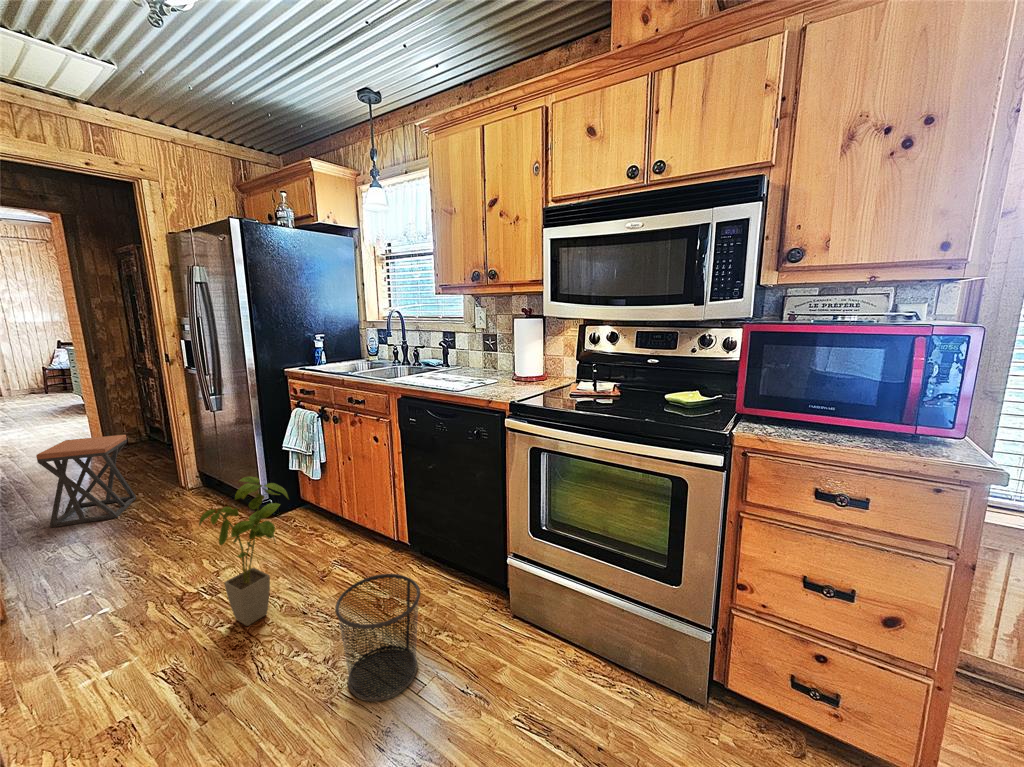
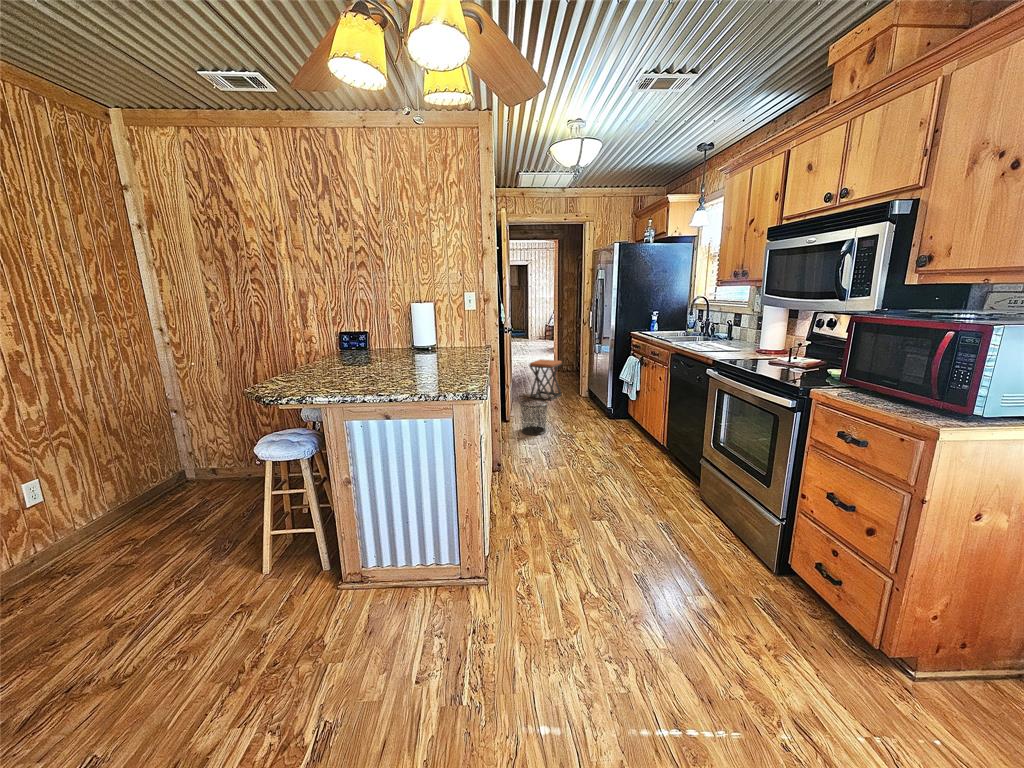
house plant: present [199,477,289,626] -> none [566,381,602,451]
trash can: present [335,574,420,701] -> present [519,399,547,435]

